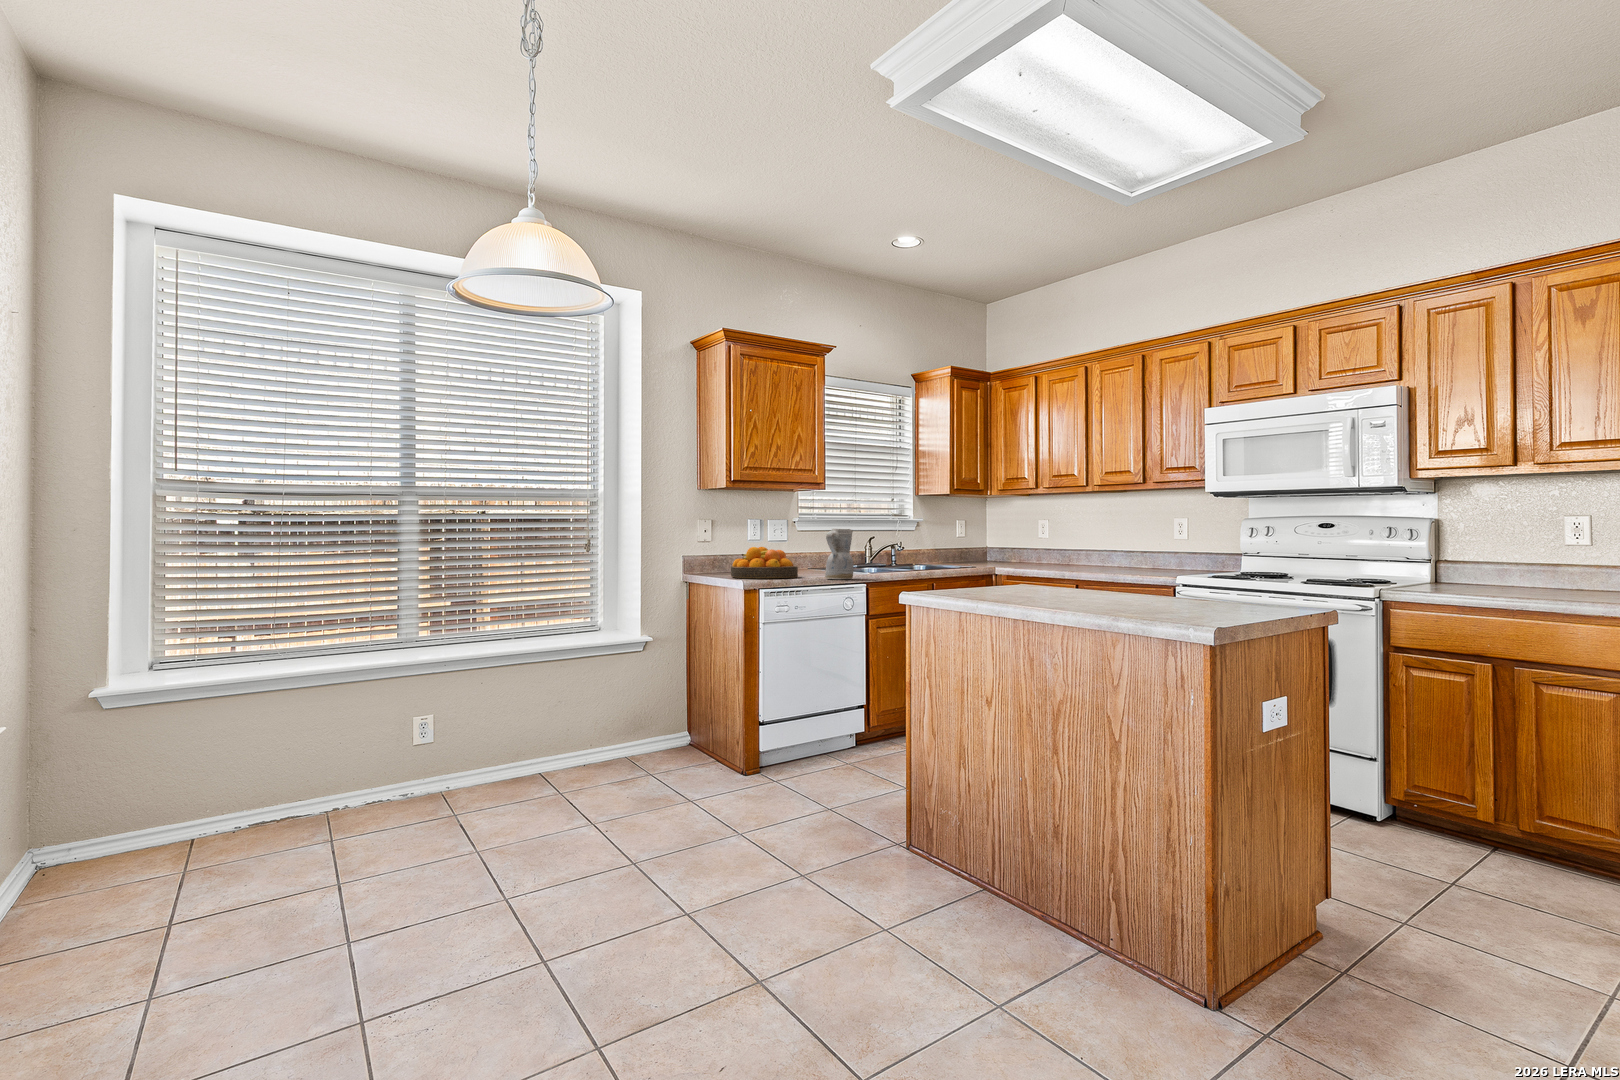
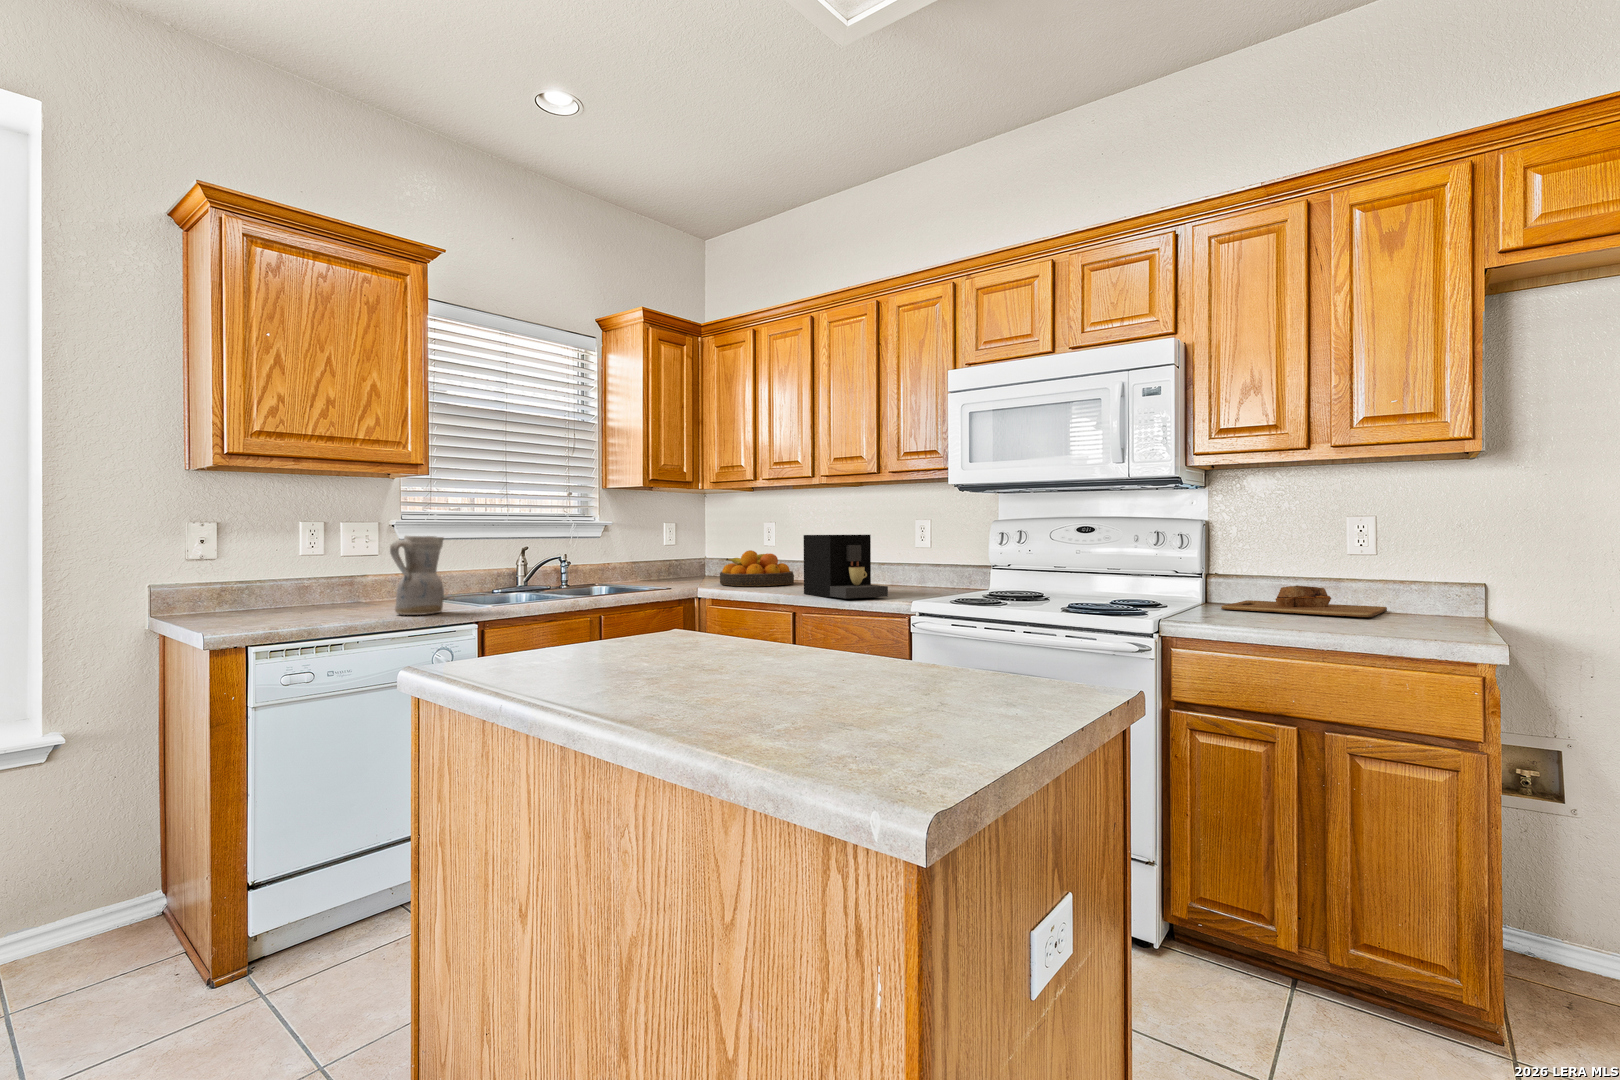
coffee maker: none [1086,531,1157,577] -> present [804,535,888,599]
fruit bowl: present [731,547,798,578] -> present [720,550,794,586]
cutting board: none [1439,569,1587,591] -> present [1221,586,1387,617]

